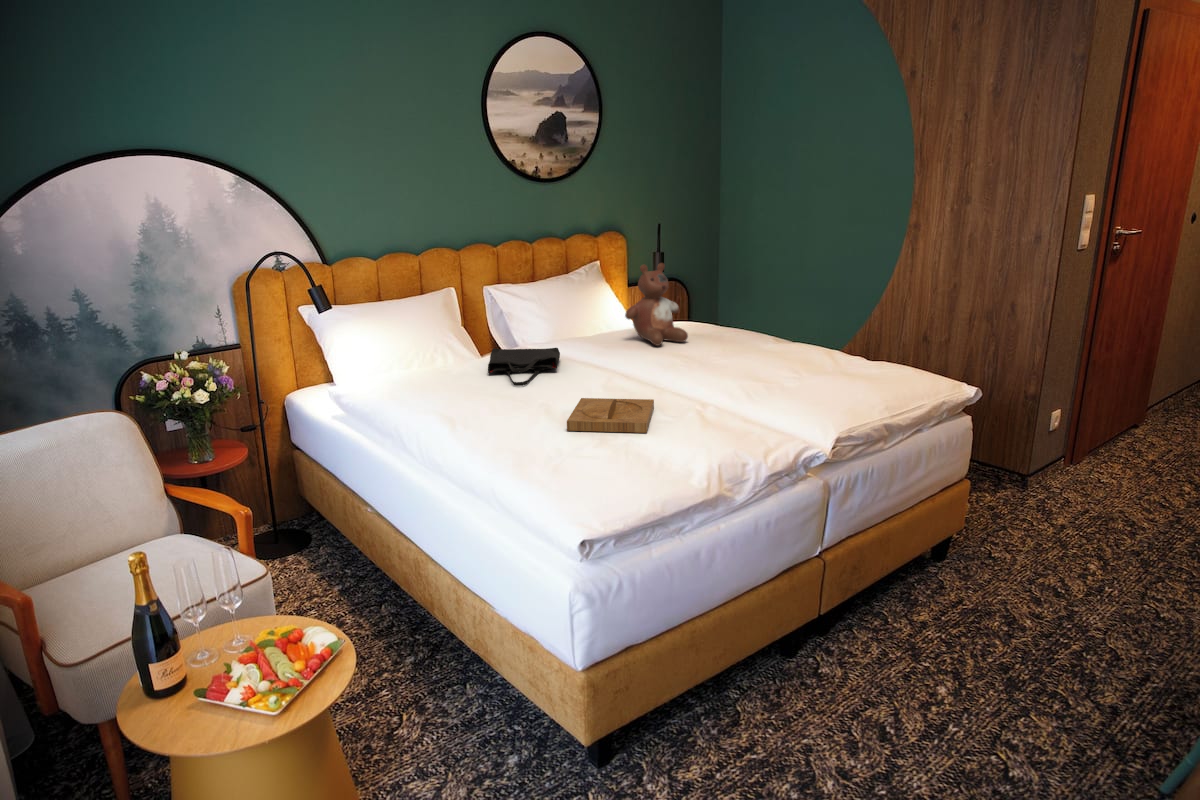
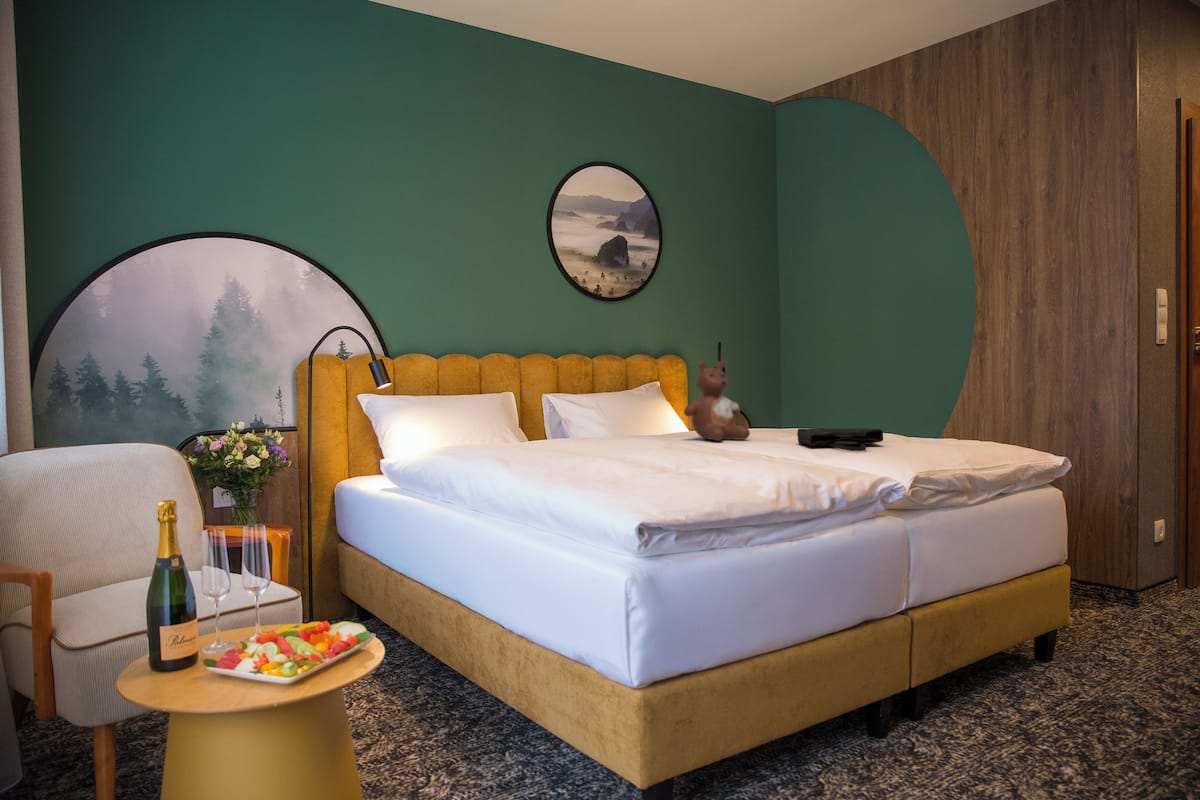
tote bag: present [488,348,560,386] -> present [797,428,883,451]
tray: present [567,398,654,433] -> none [623,453,715,475]

